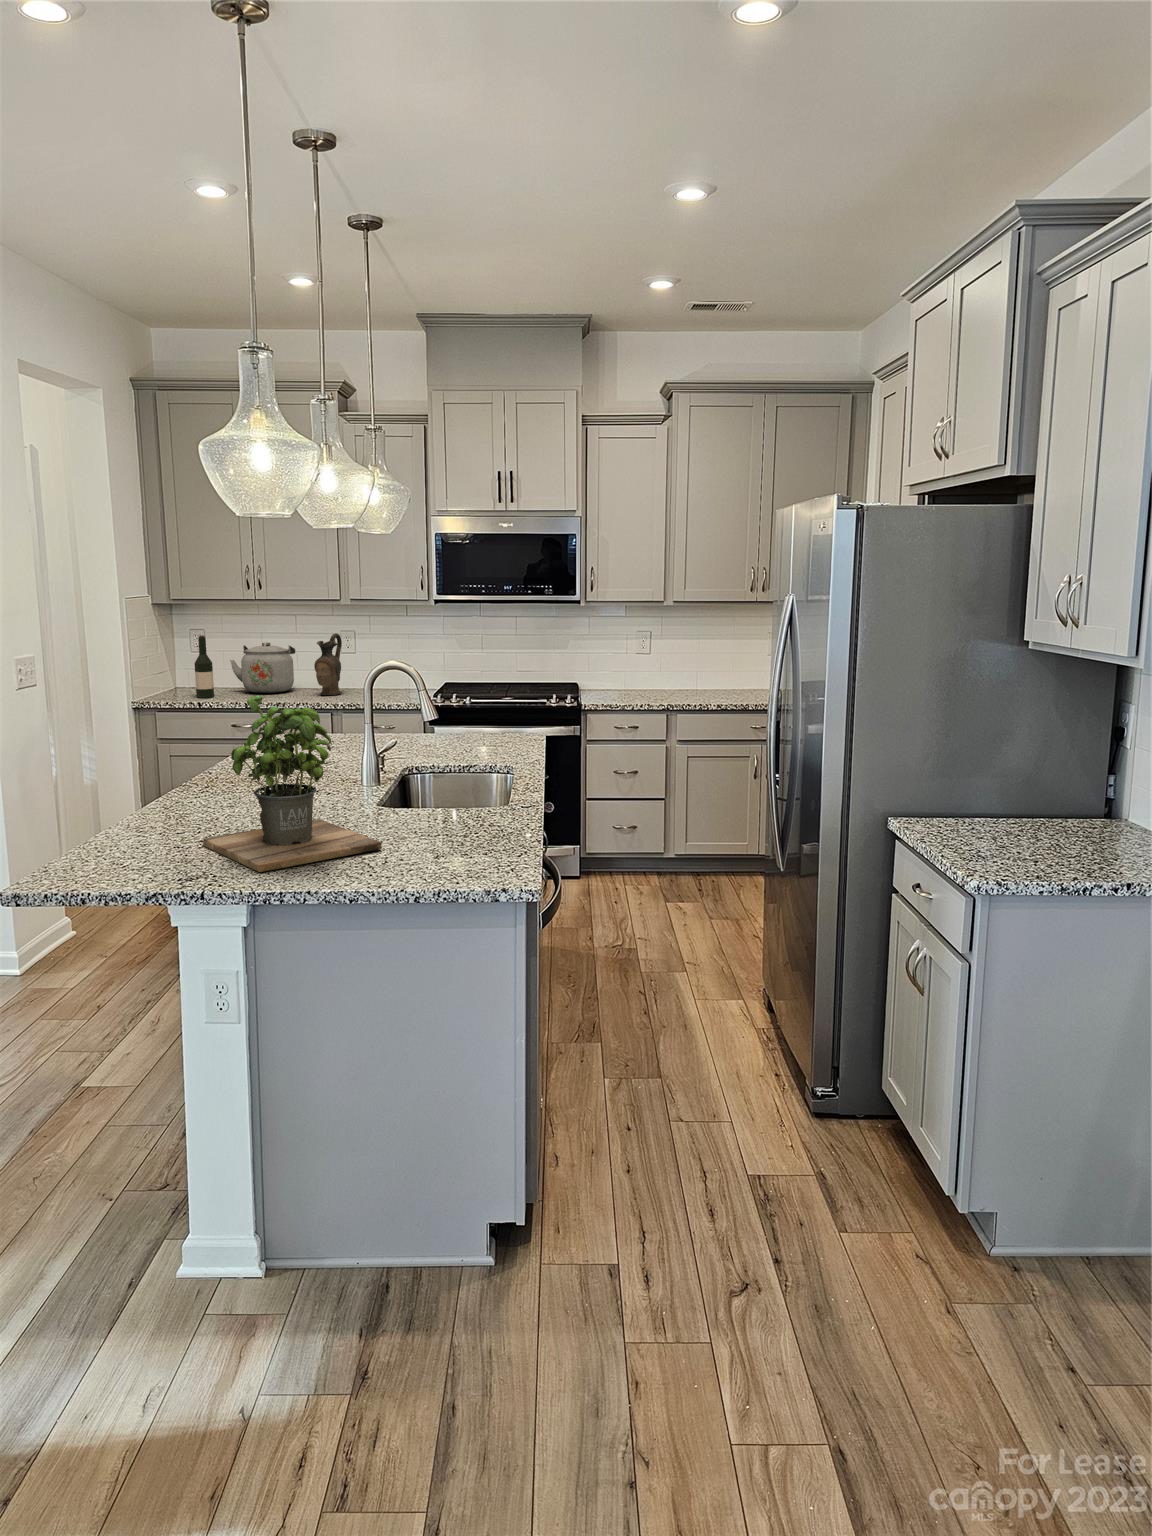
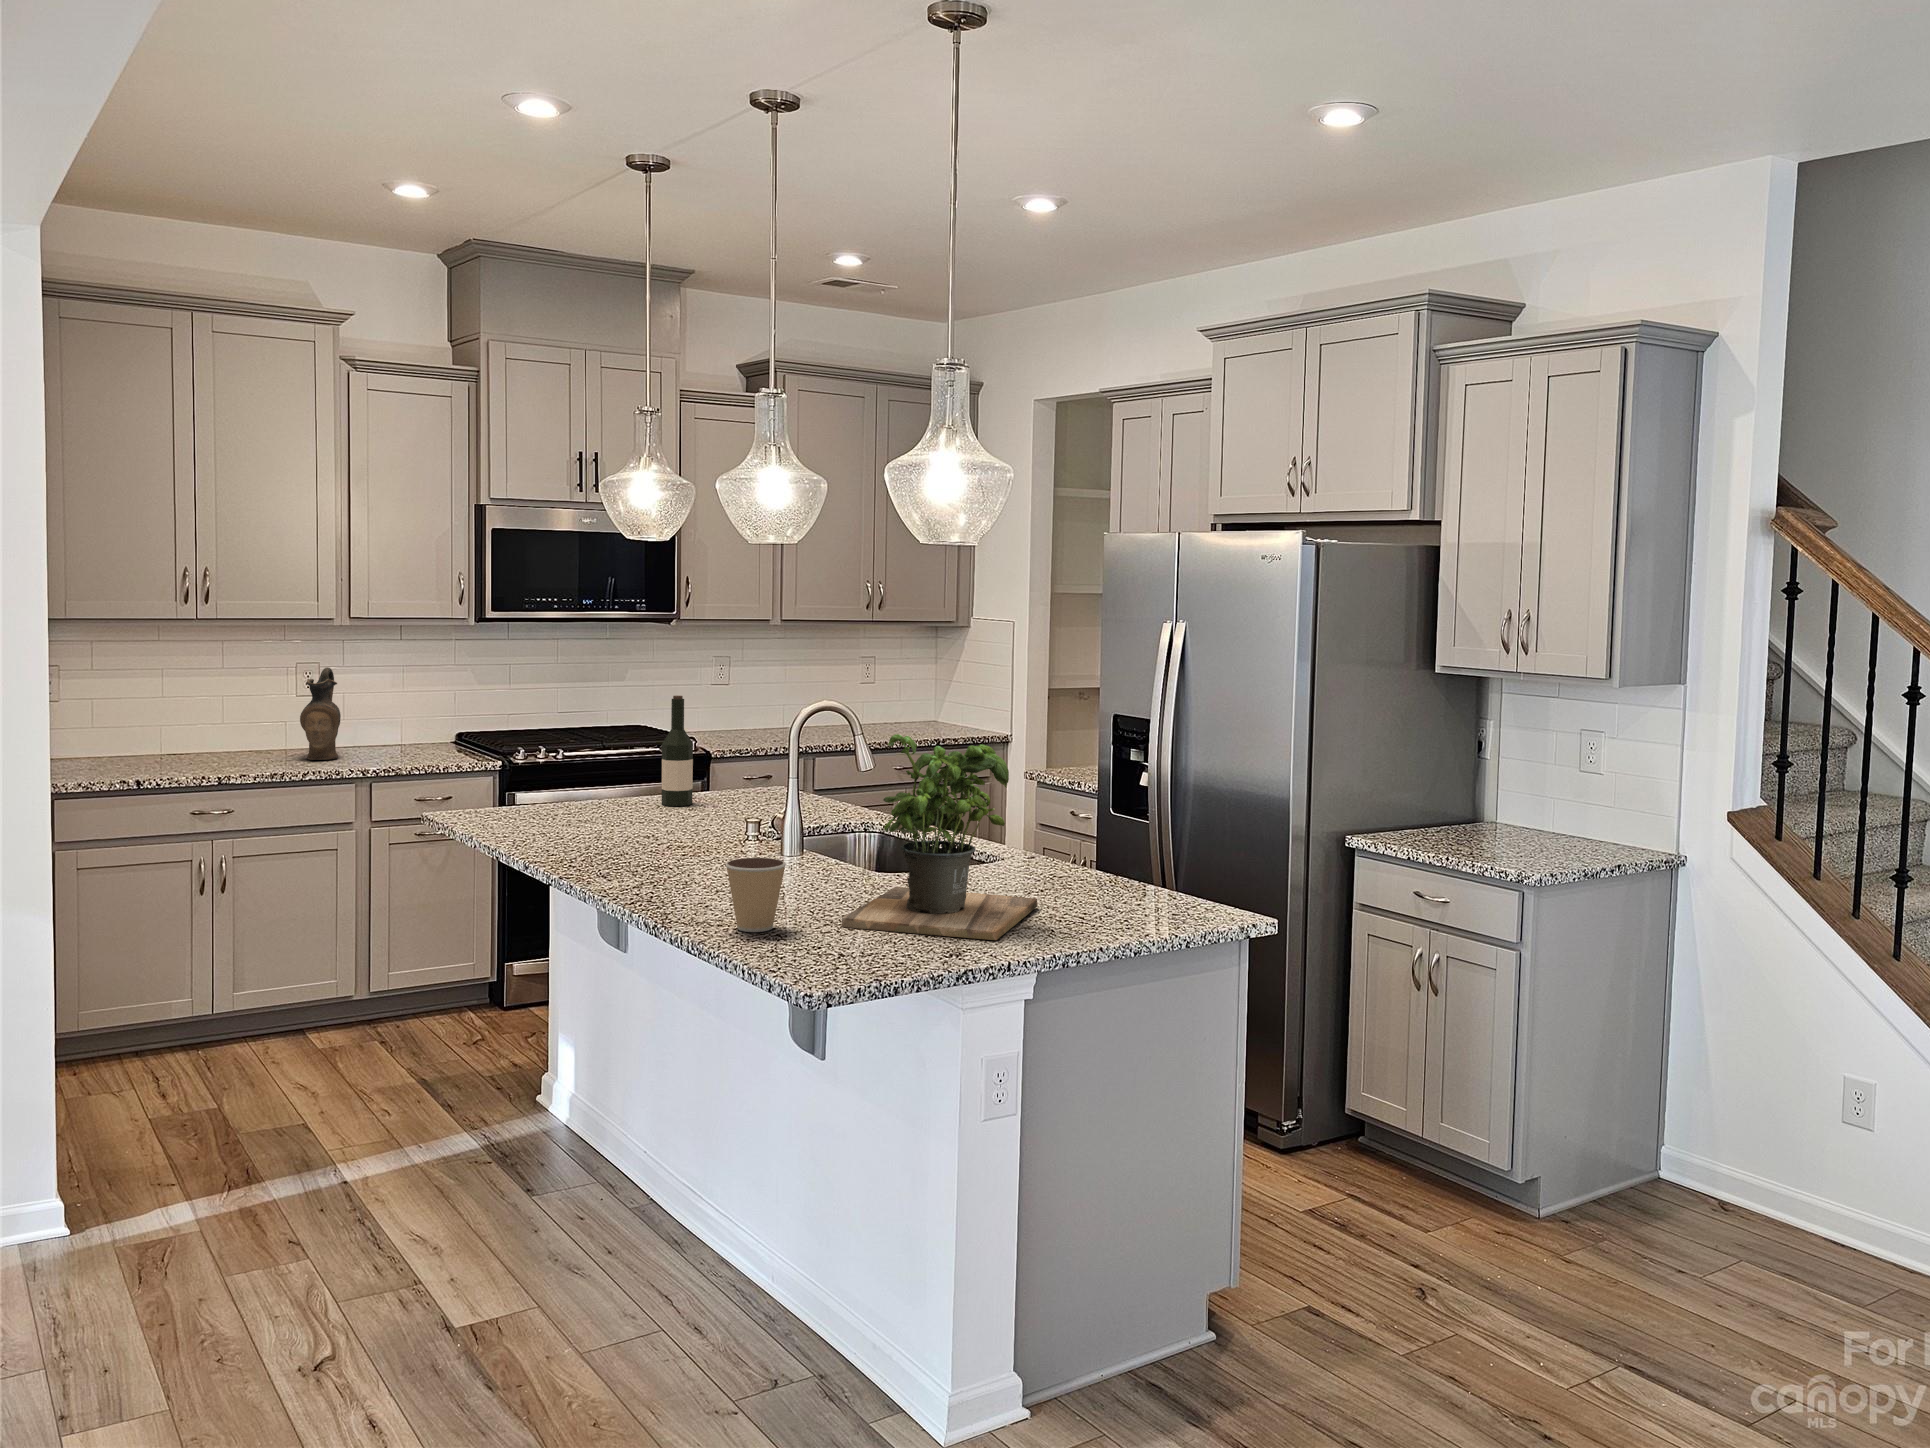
wine bottle: present [195,635,214,698] -> present [662,696,693,806]
kettle: present [230,642,295,693] -> none [138,683,246,762]
coffee cup: none [120,785,169,841] -> present [726,858,786,932]

